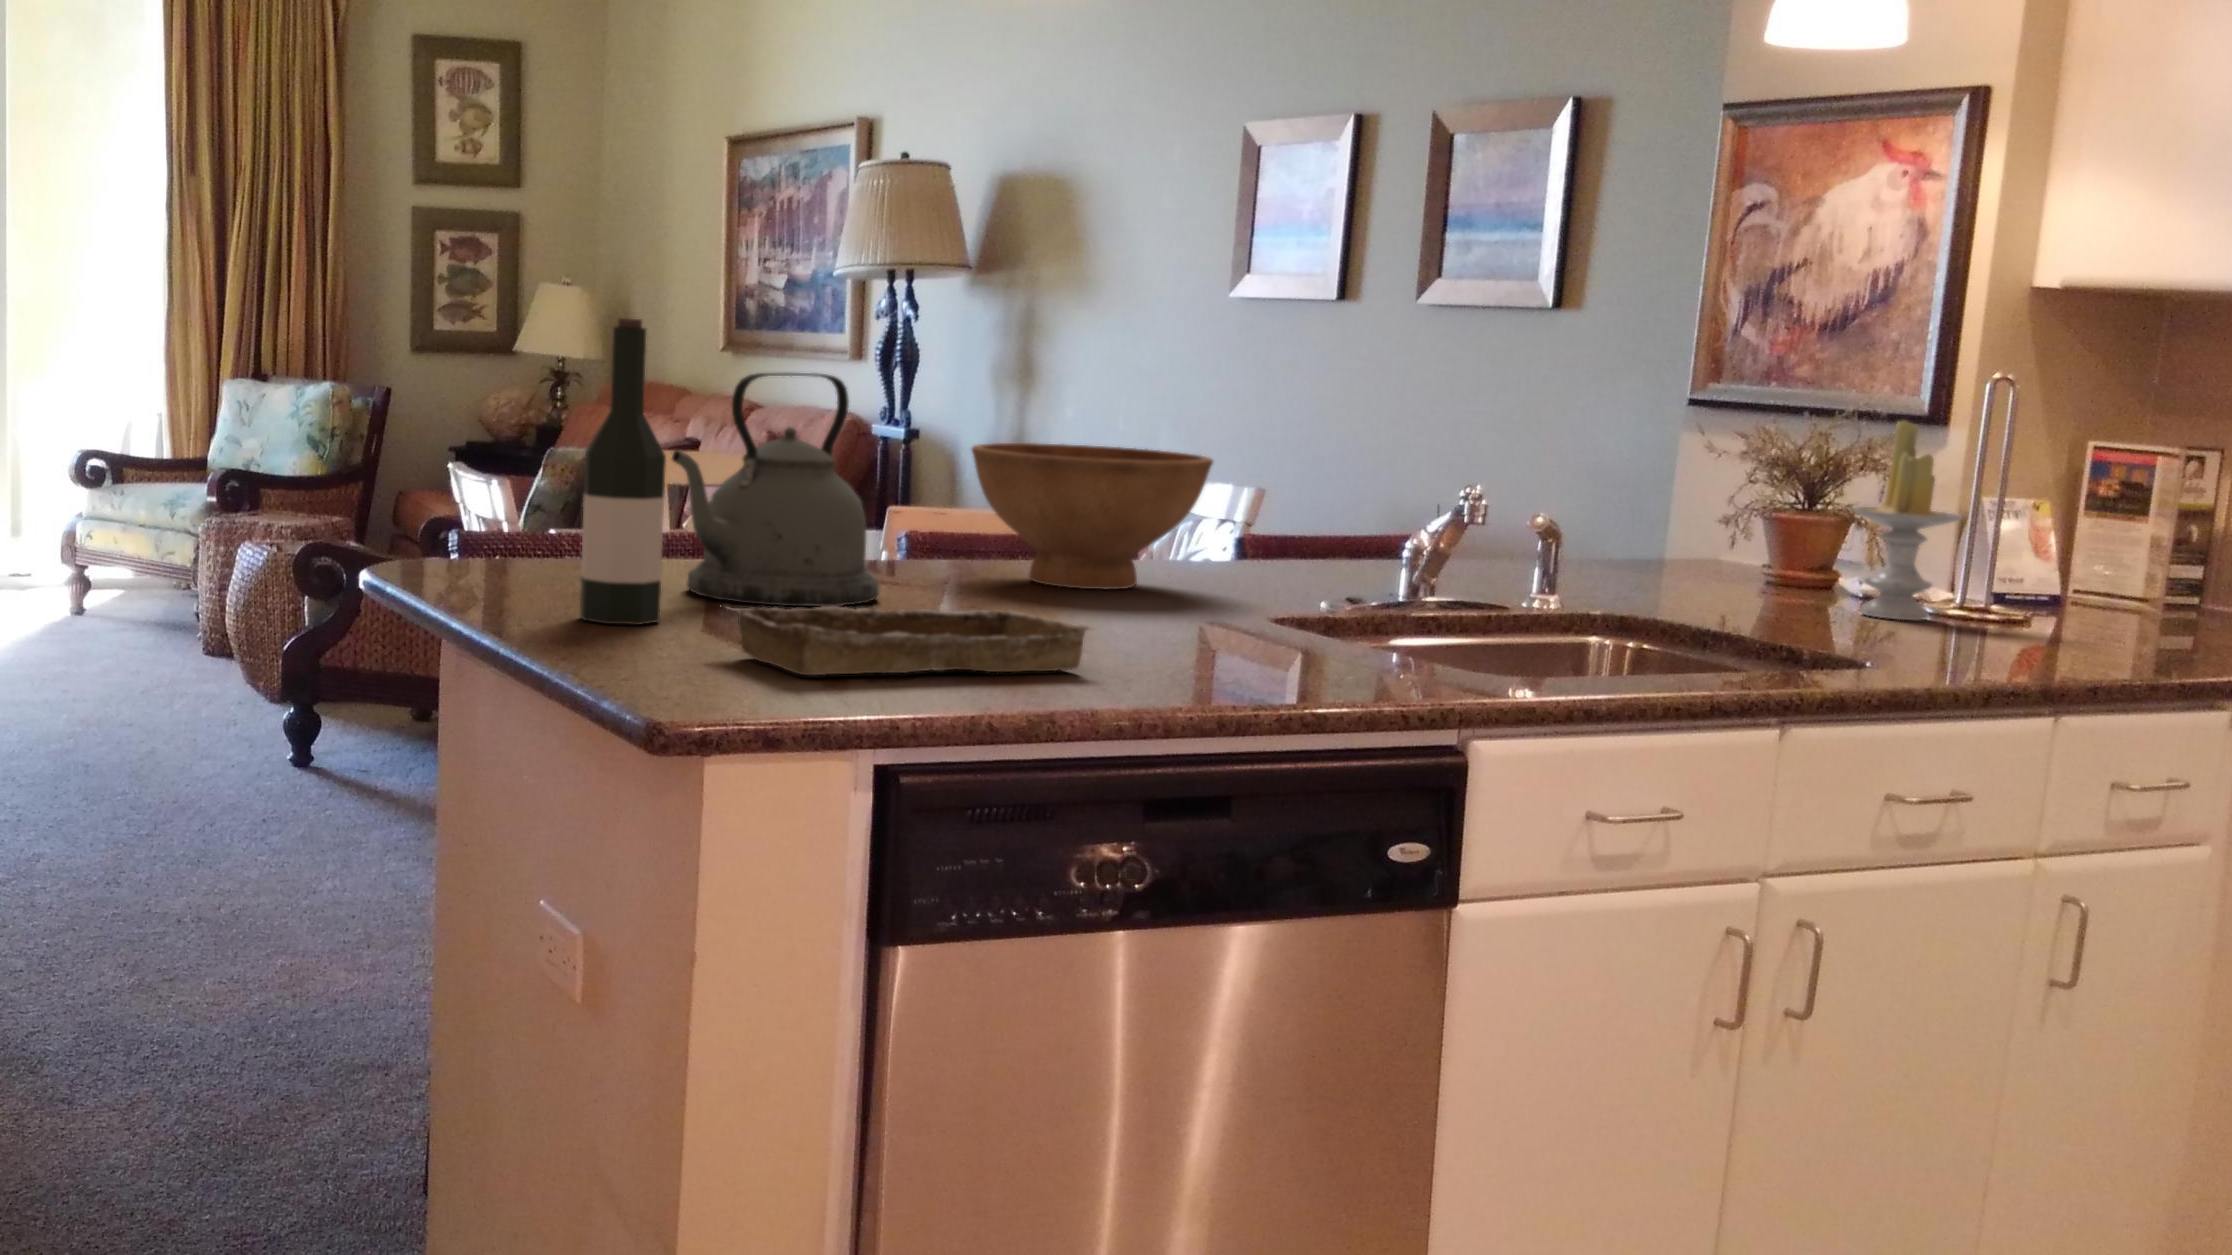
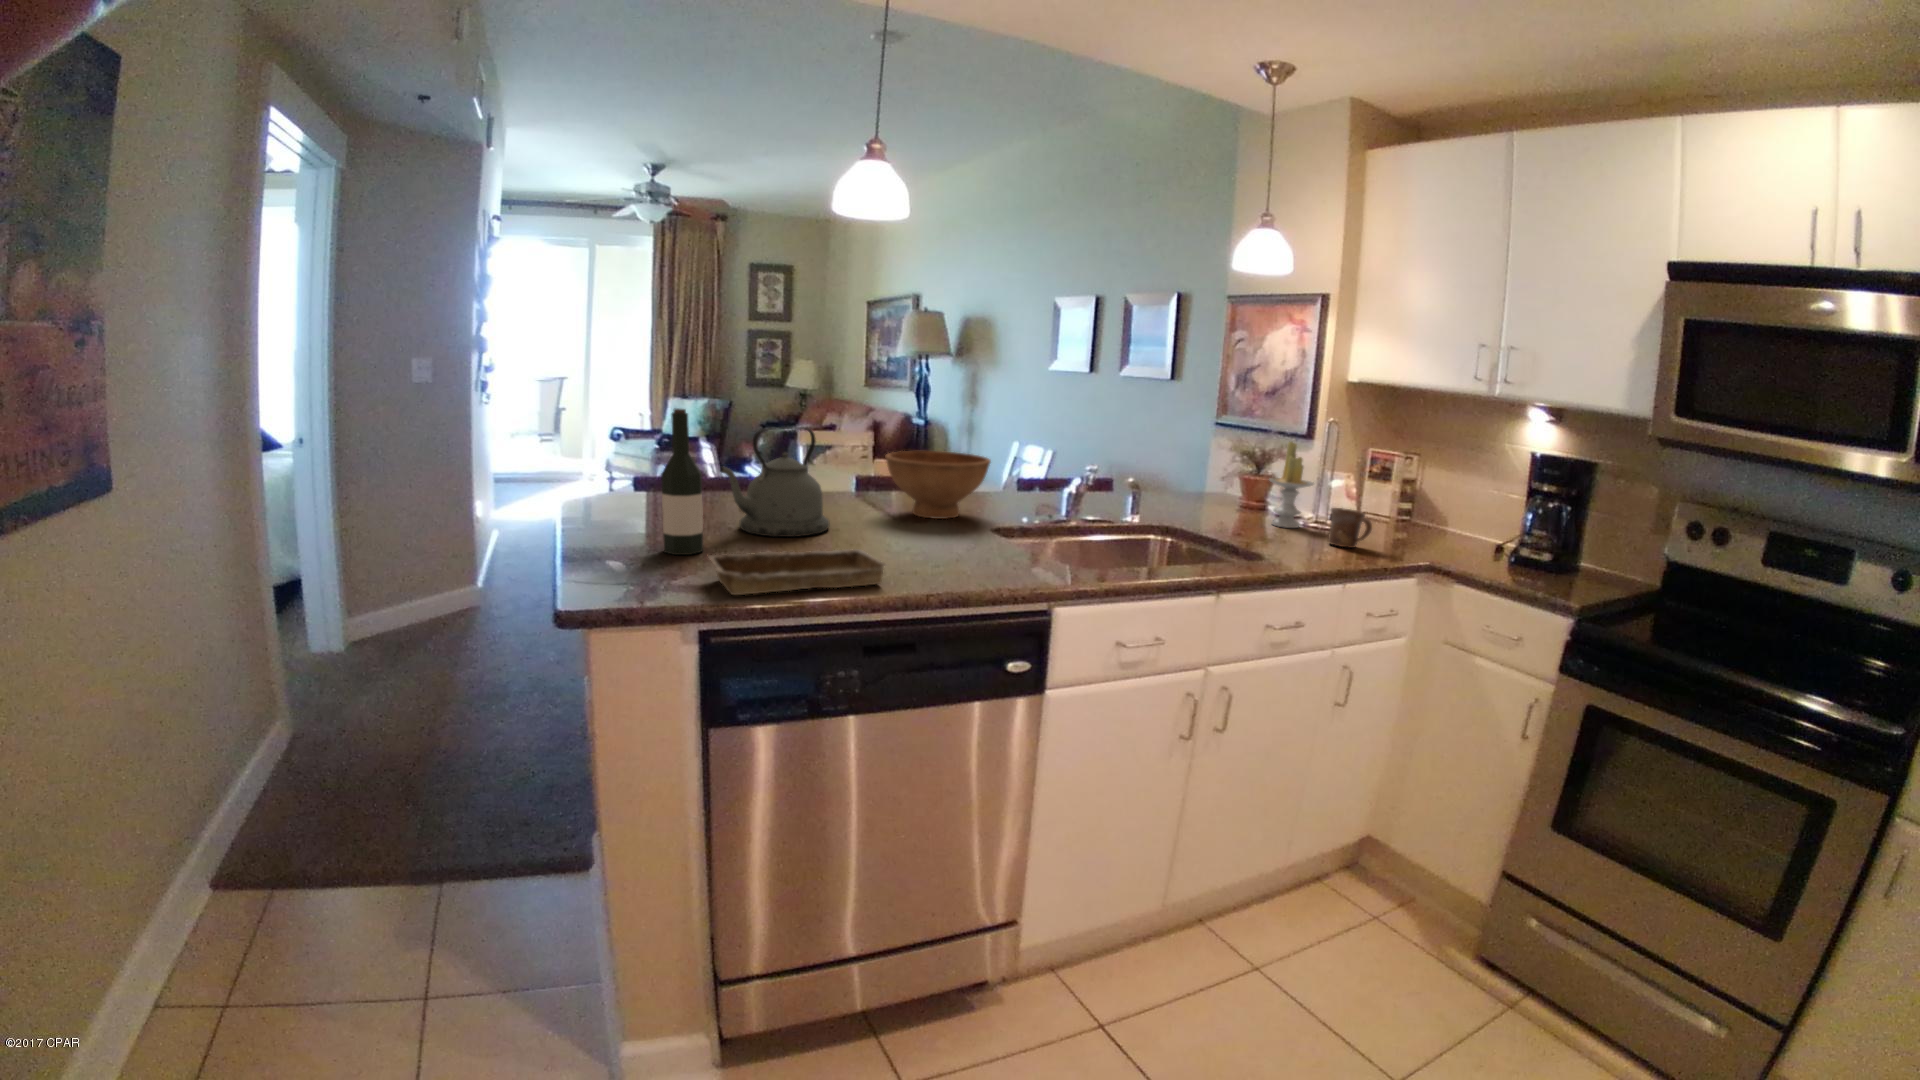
mug: none [2005,562,2112,650] -> present [1328,508,1372,548]

